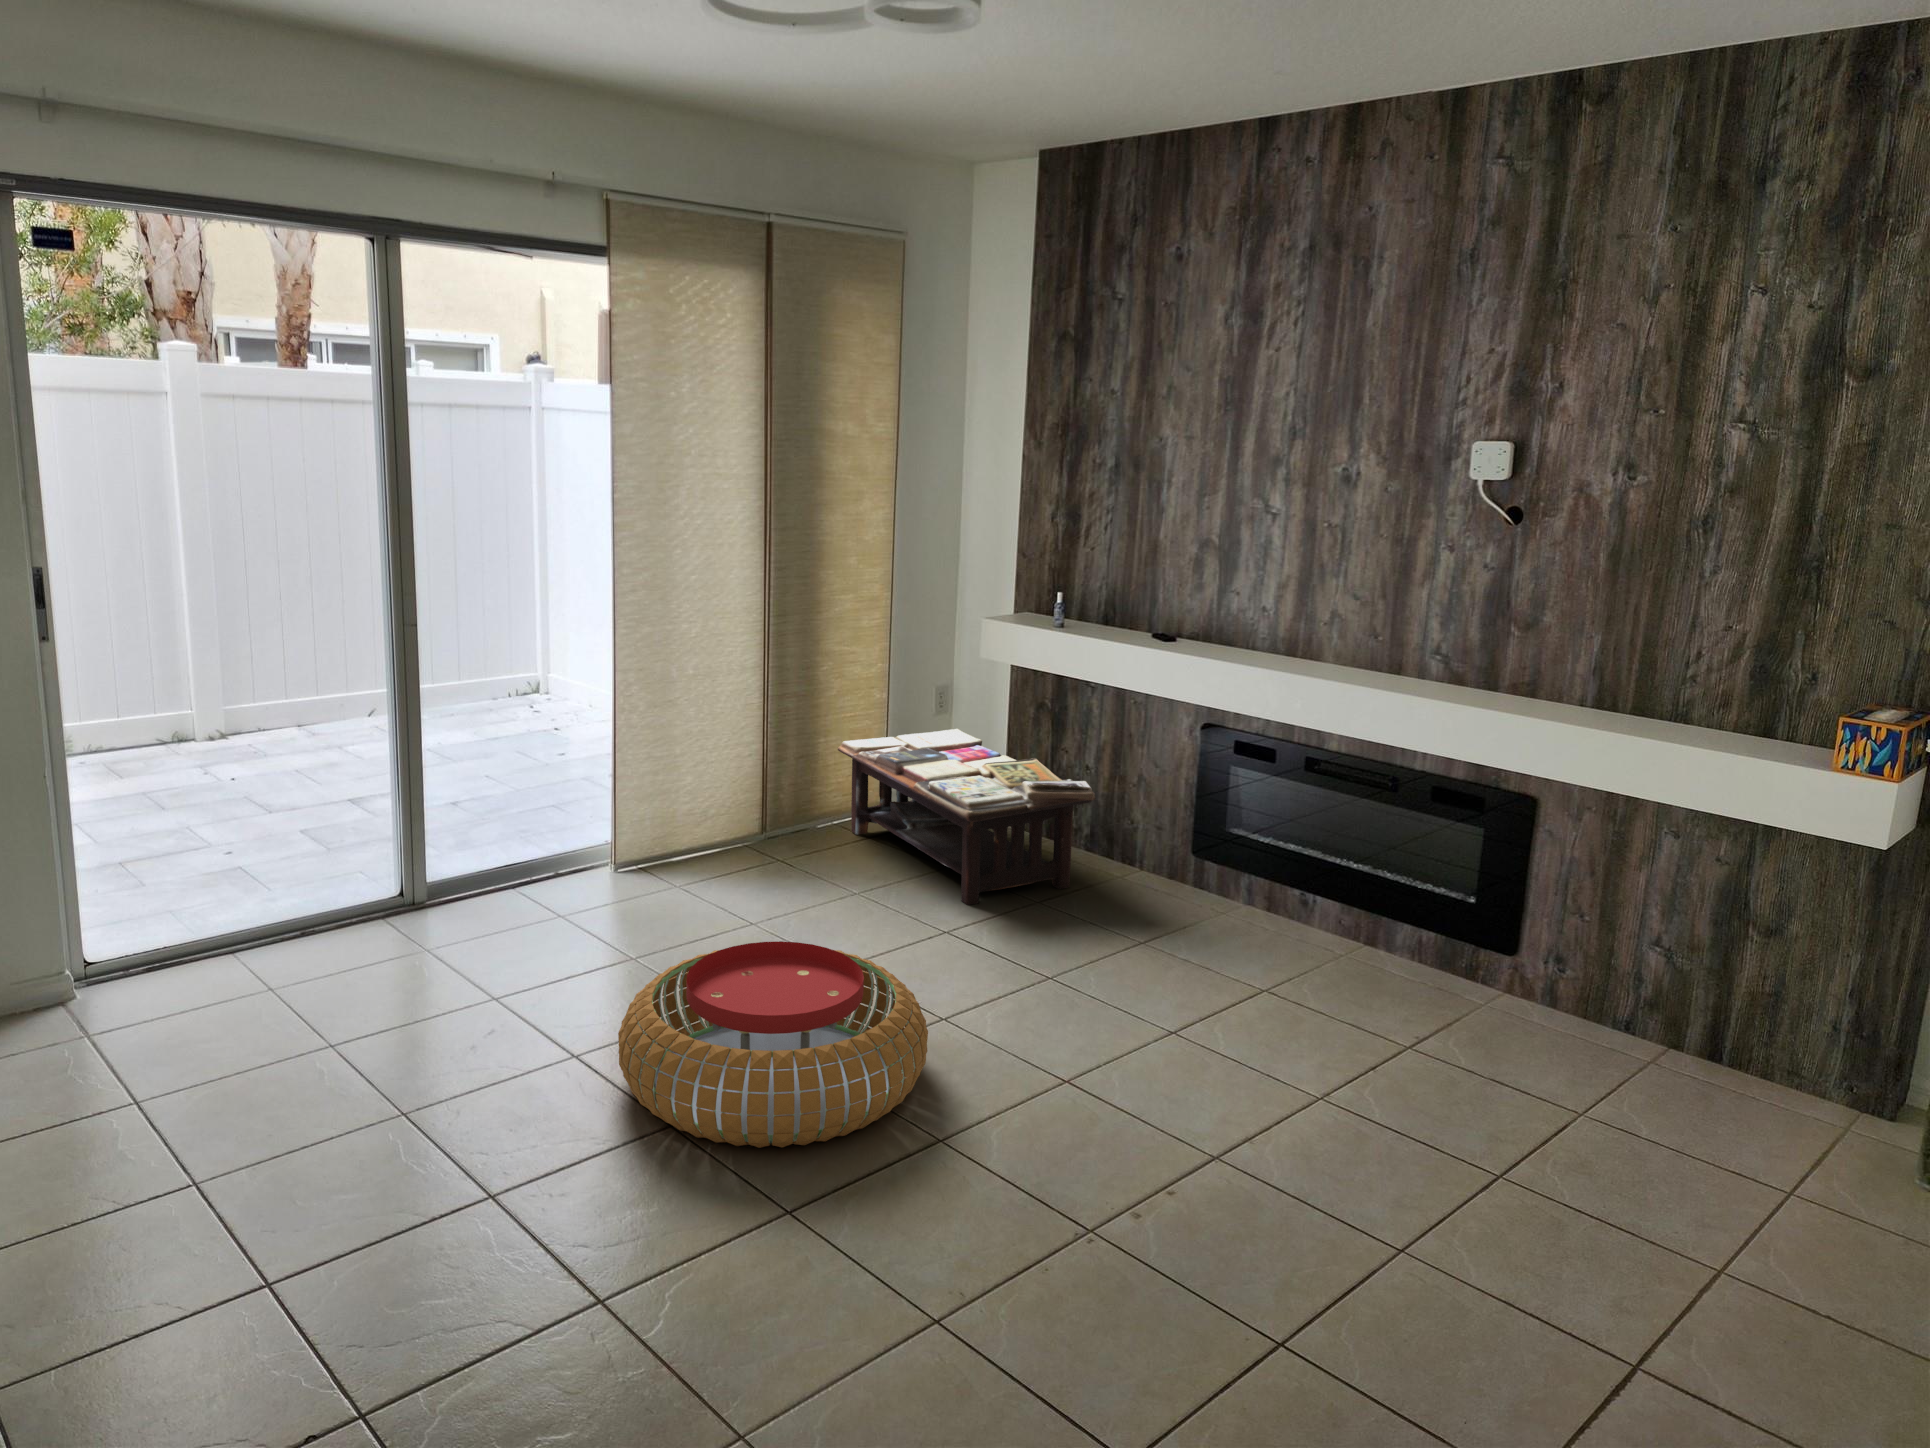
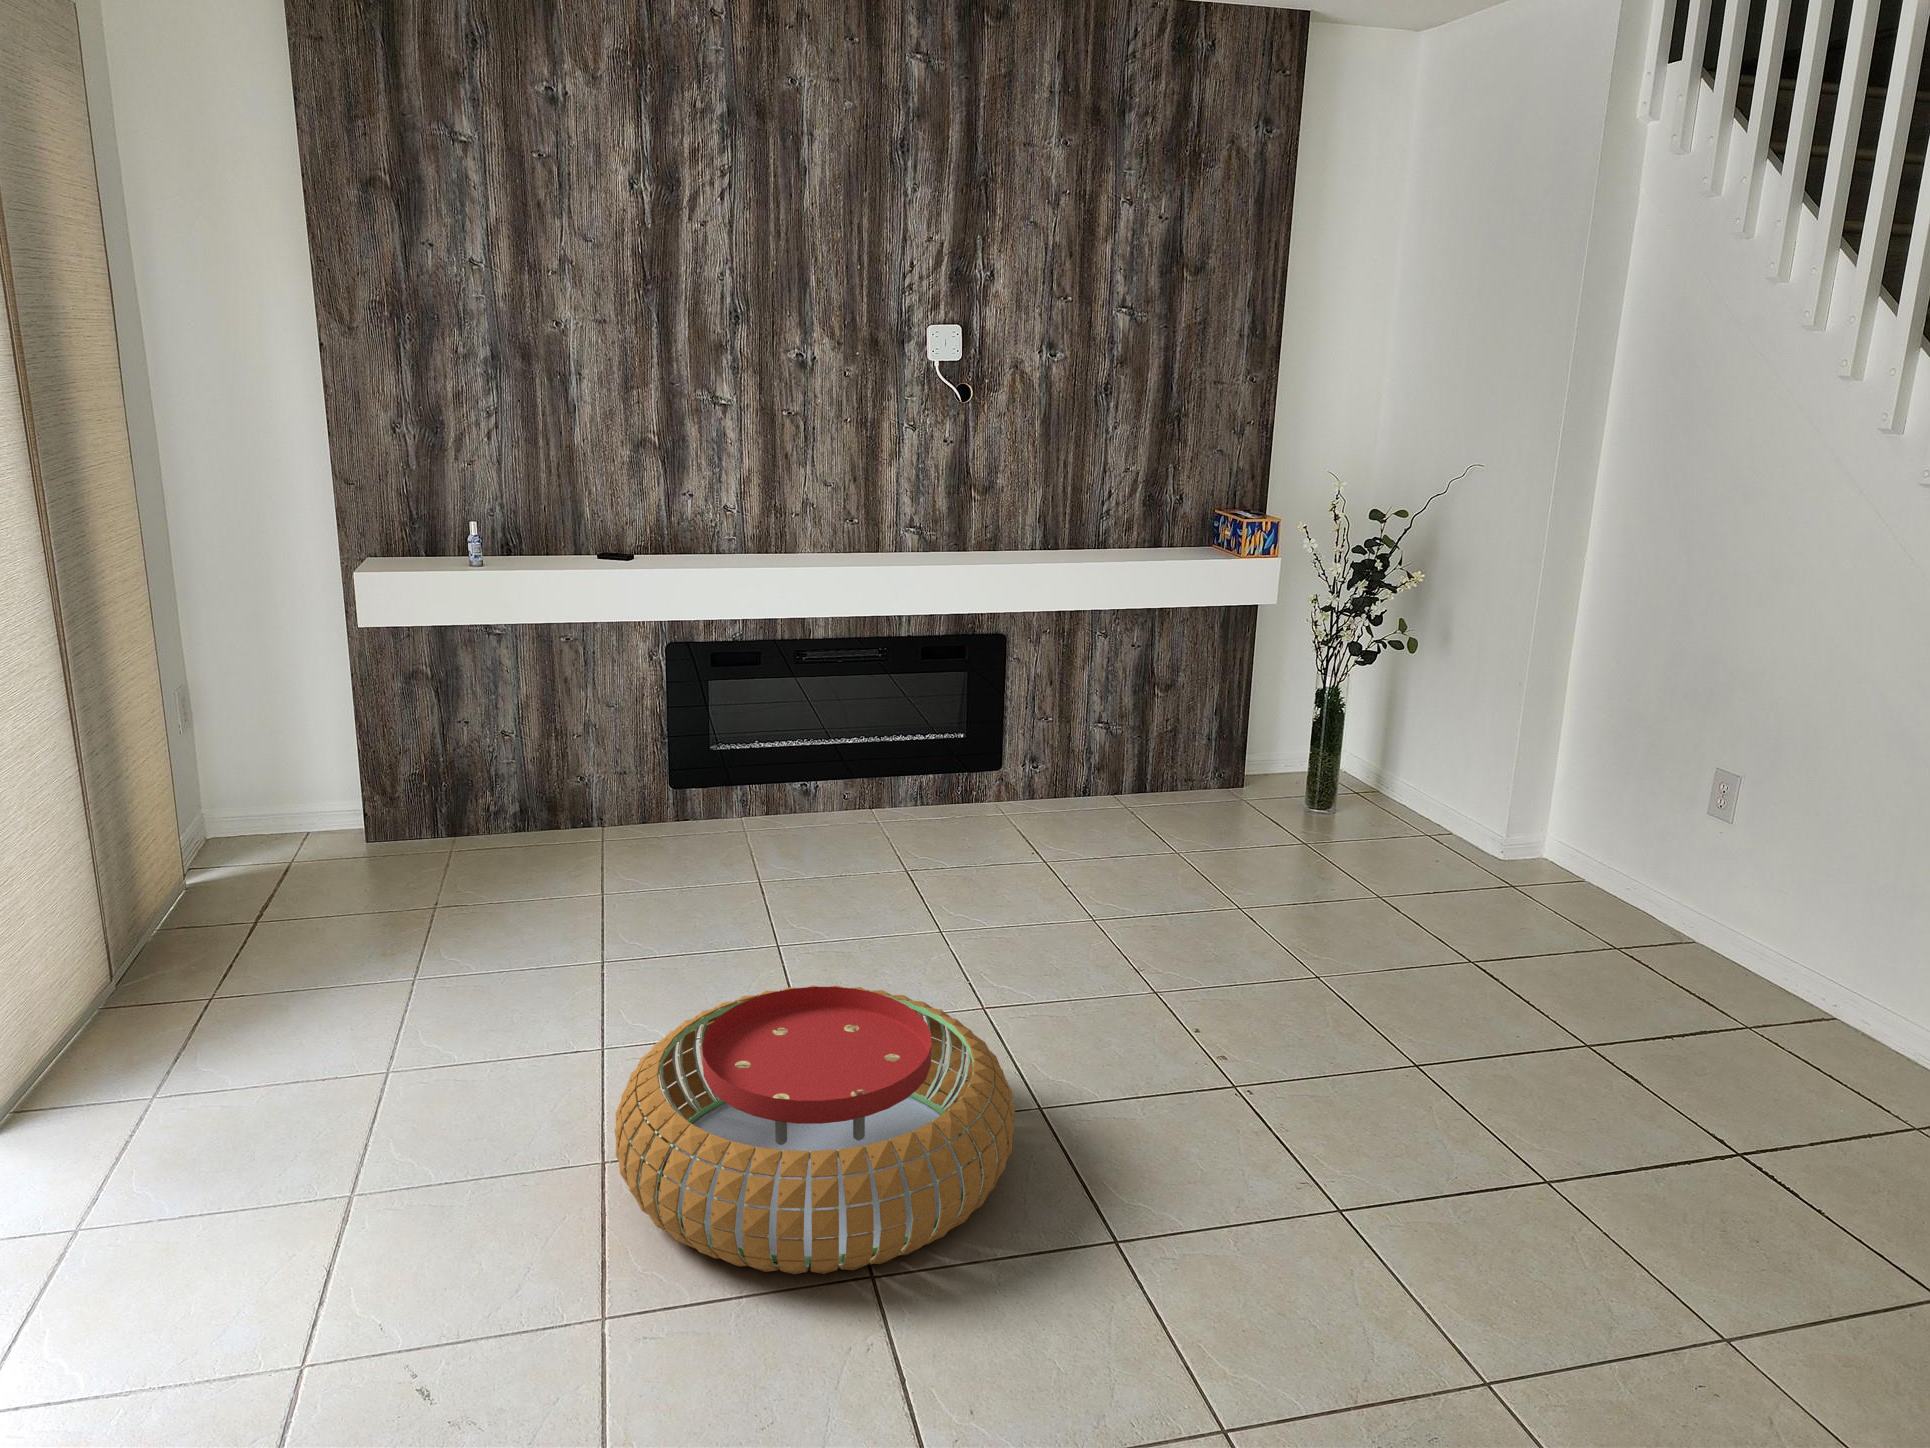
coffee table: present [838,729,1095,905] -> none [163,735,633,929]

